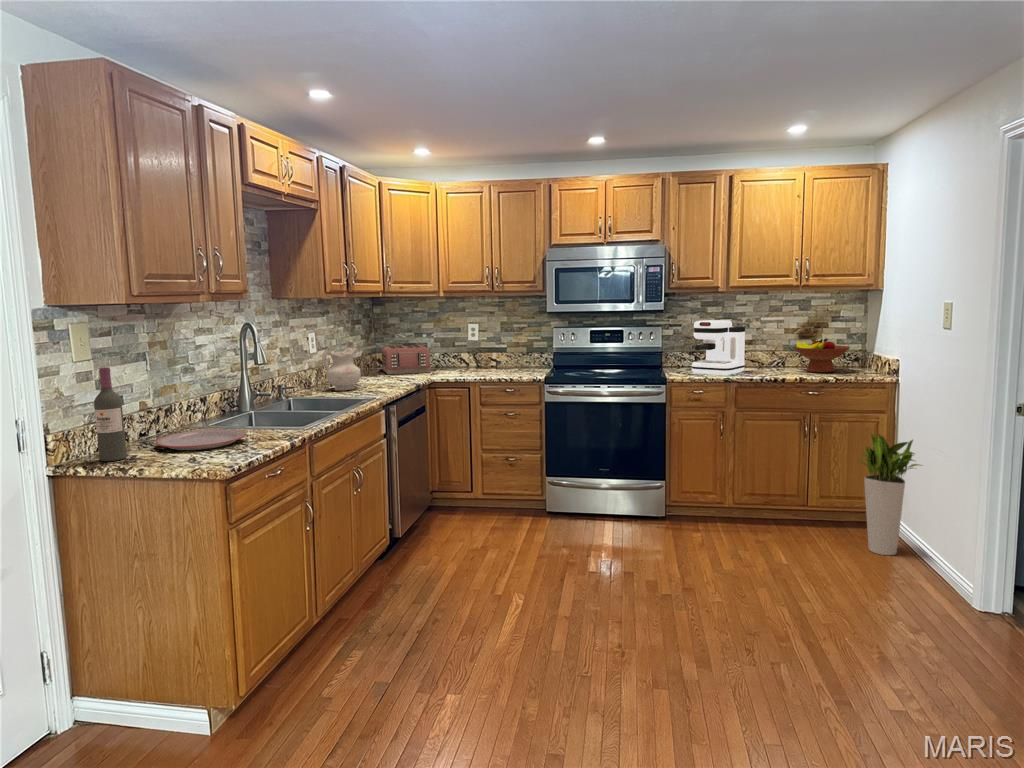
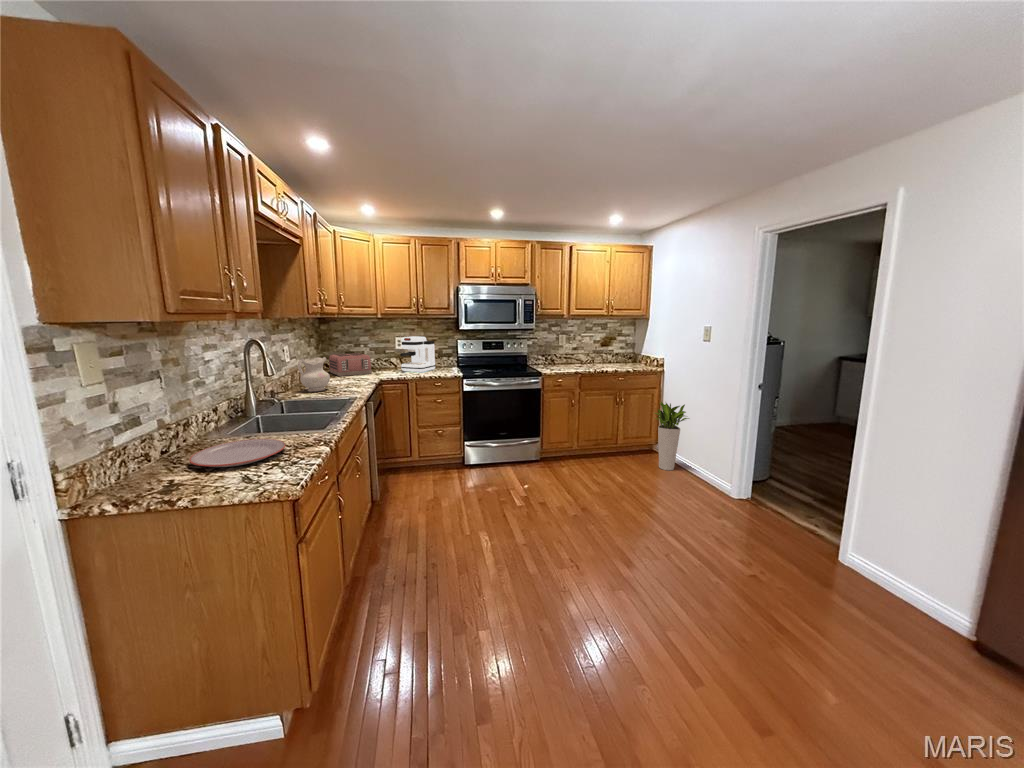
coffee maker: present [692,320,745,376] -> present [400,337,435,372]
fruit bowl: present [794,338,850,372] -> none [605,346,636,366]
wine bottle: present [94,367,127,461] -> none [123,391,166,493]

